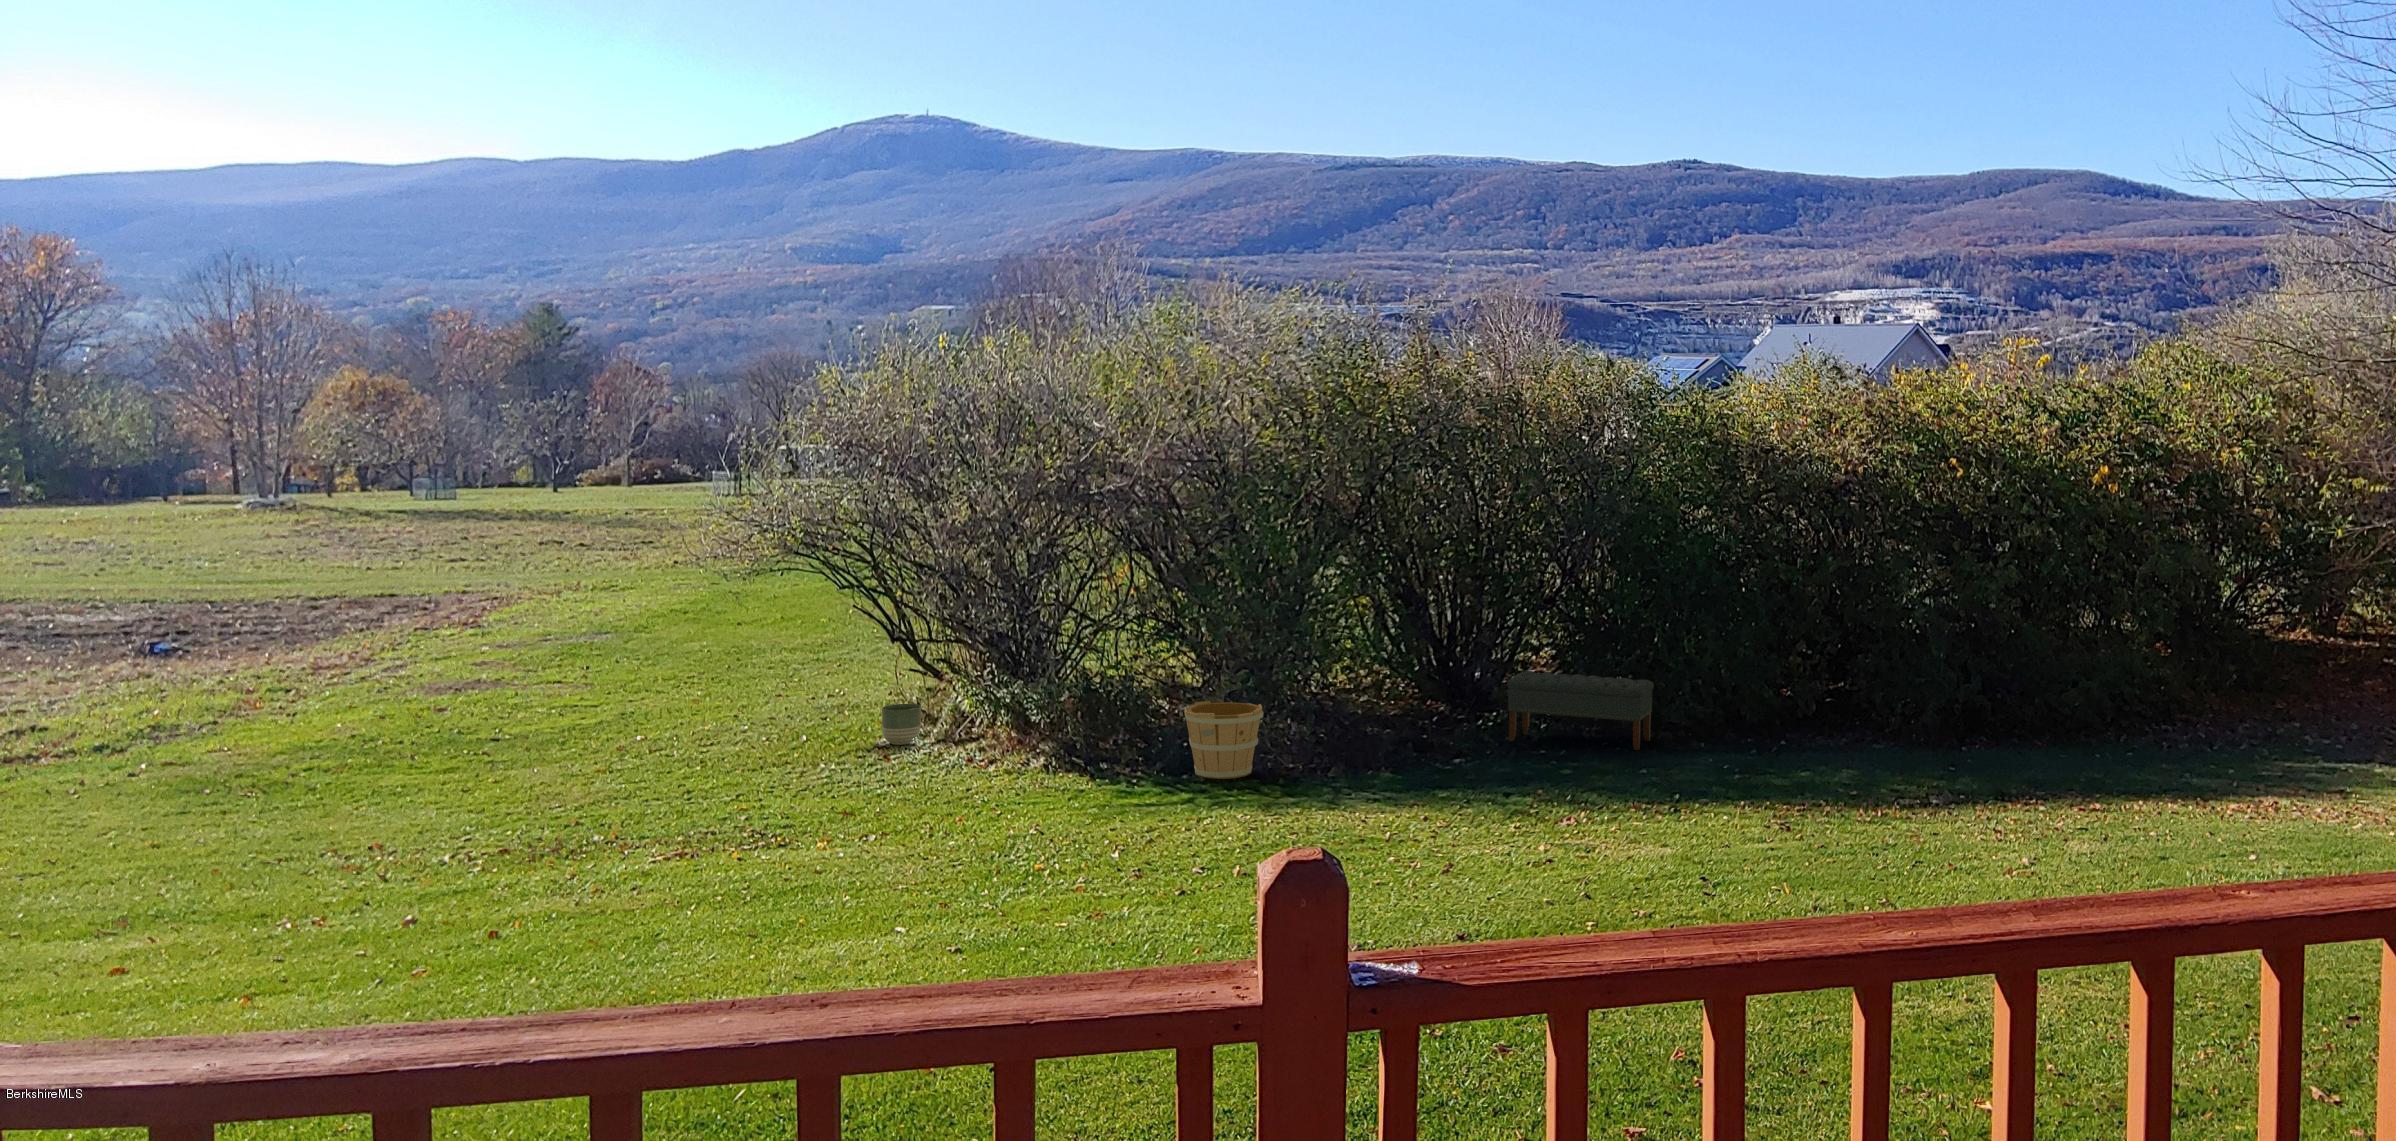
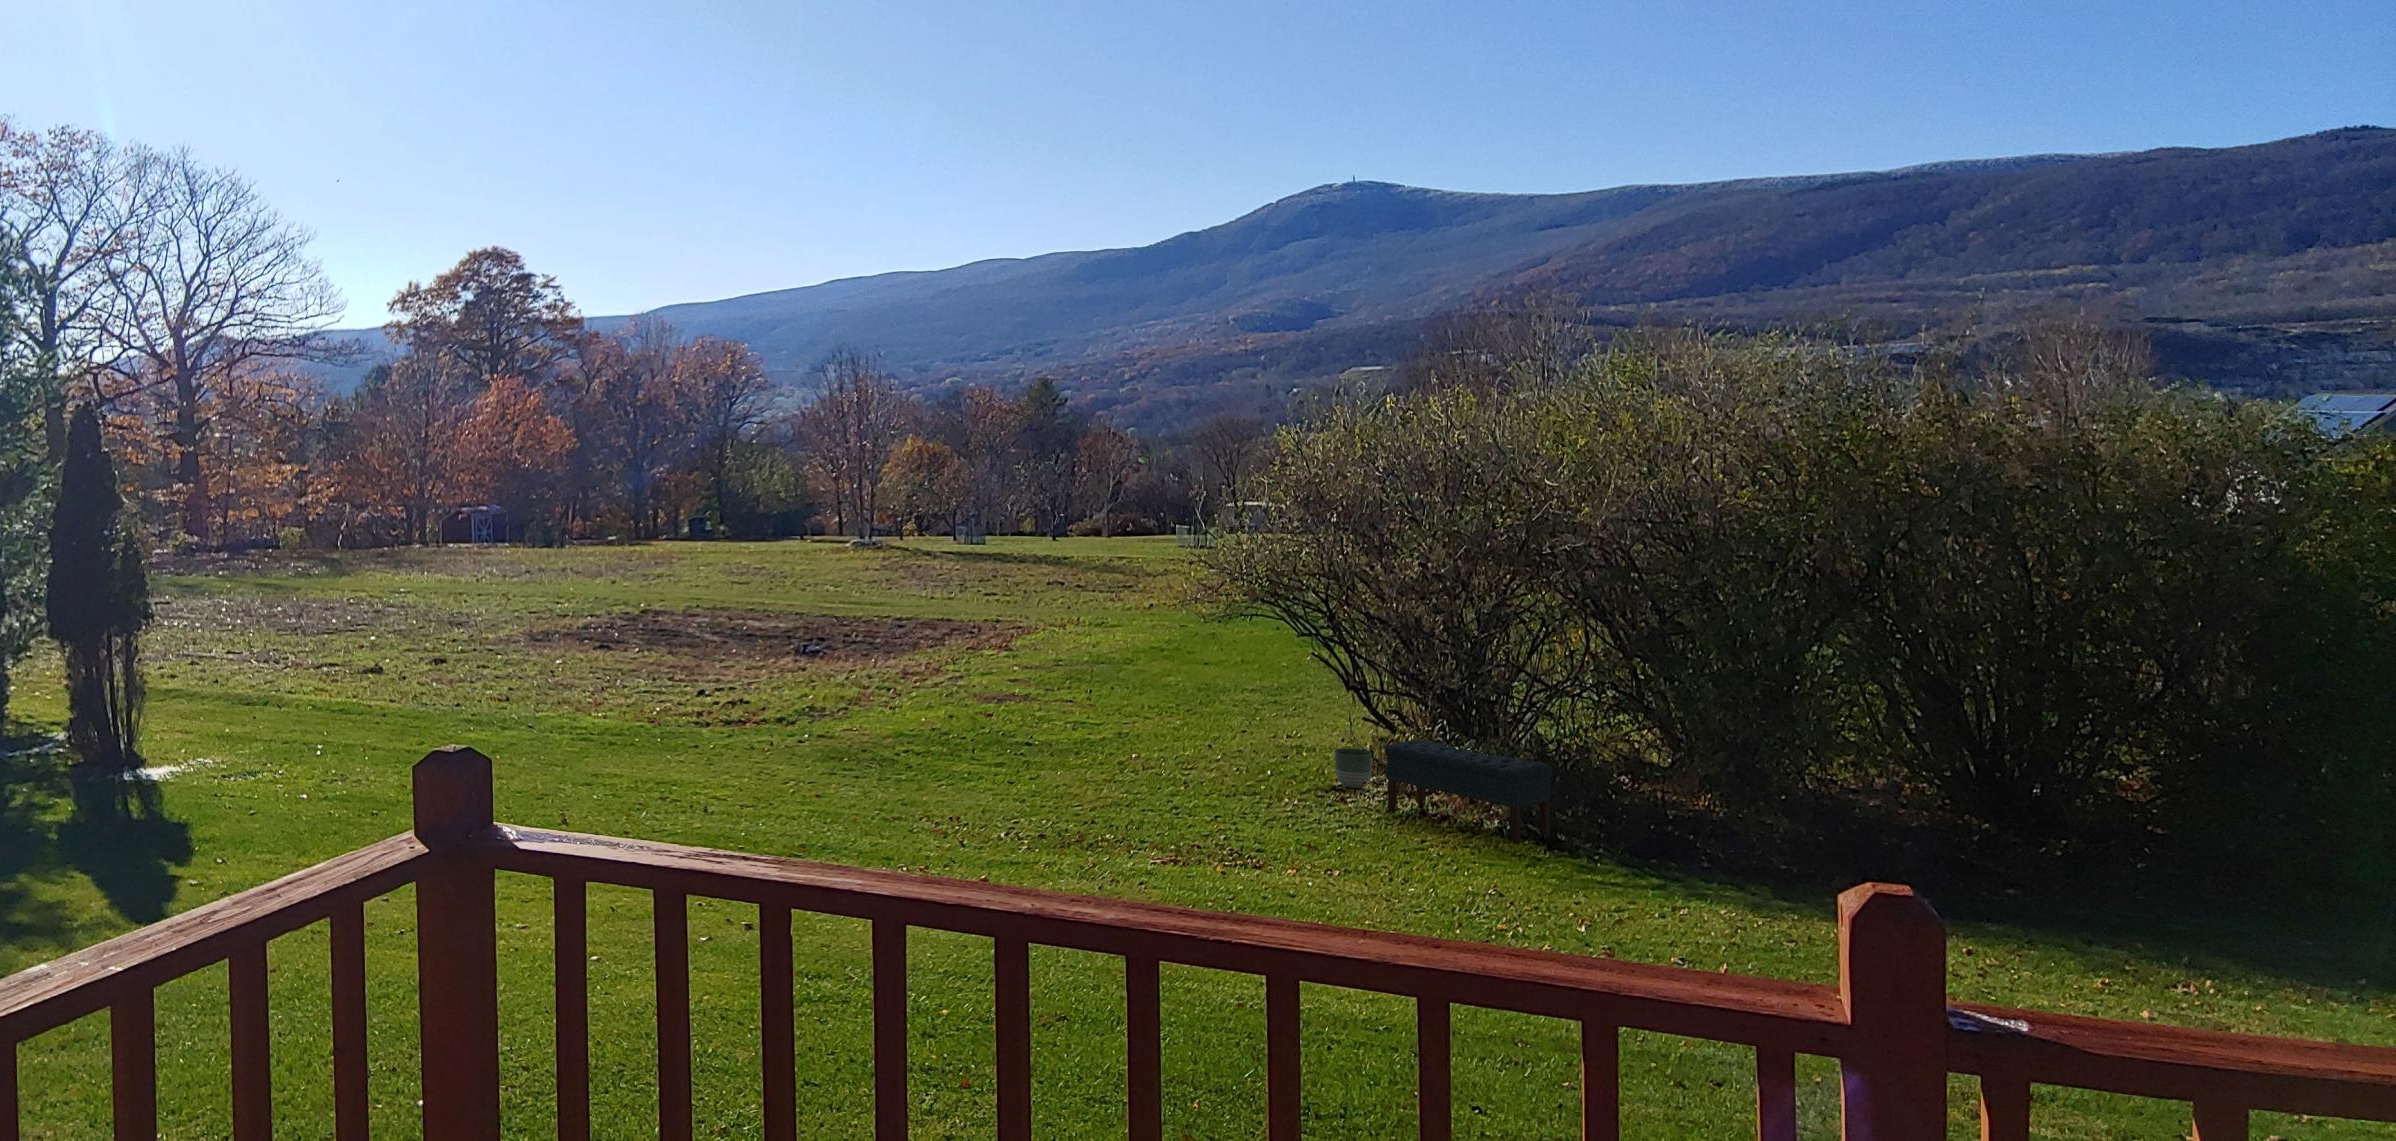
bench: present [1507,672,1654,750] -> present [1385,740,1553,842]
wooden bucket: present [1184,701,1264,779] -> none [1654,781,1752,870]

